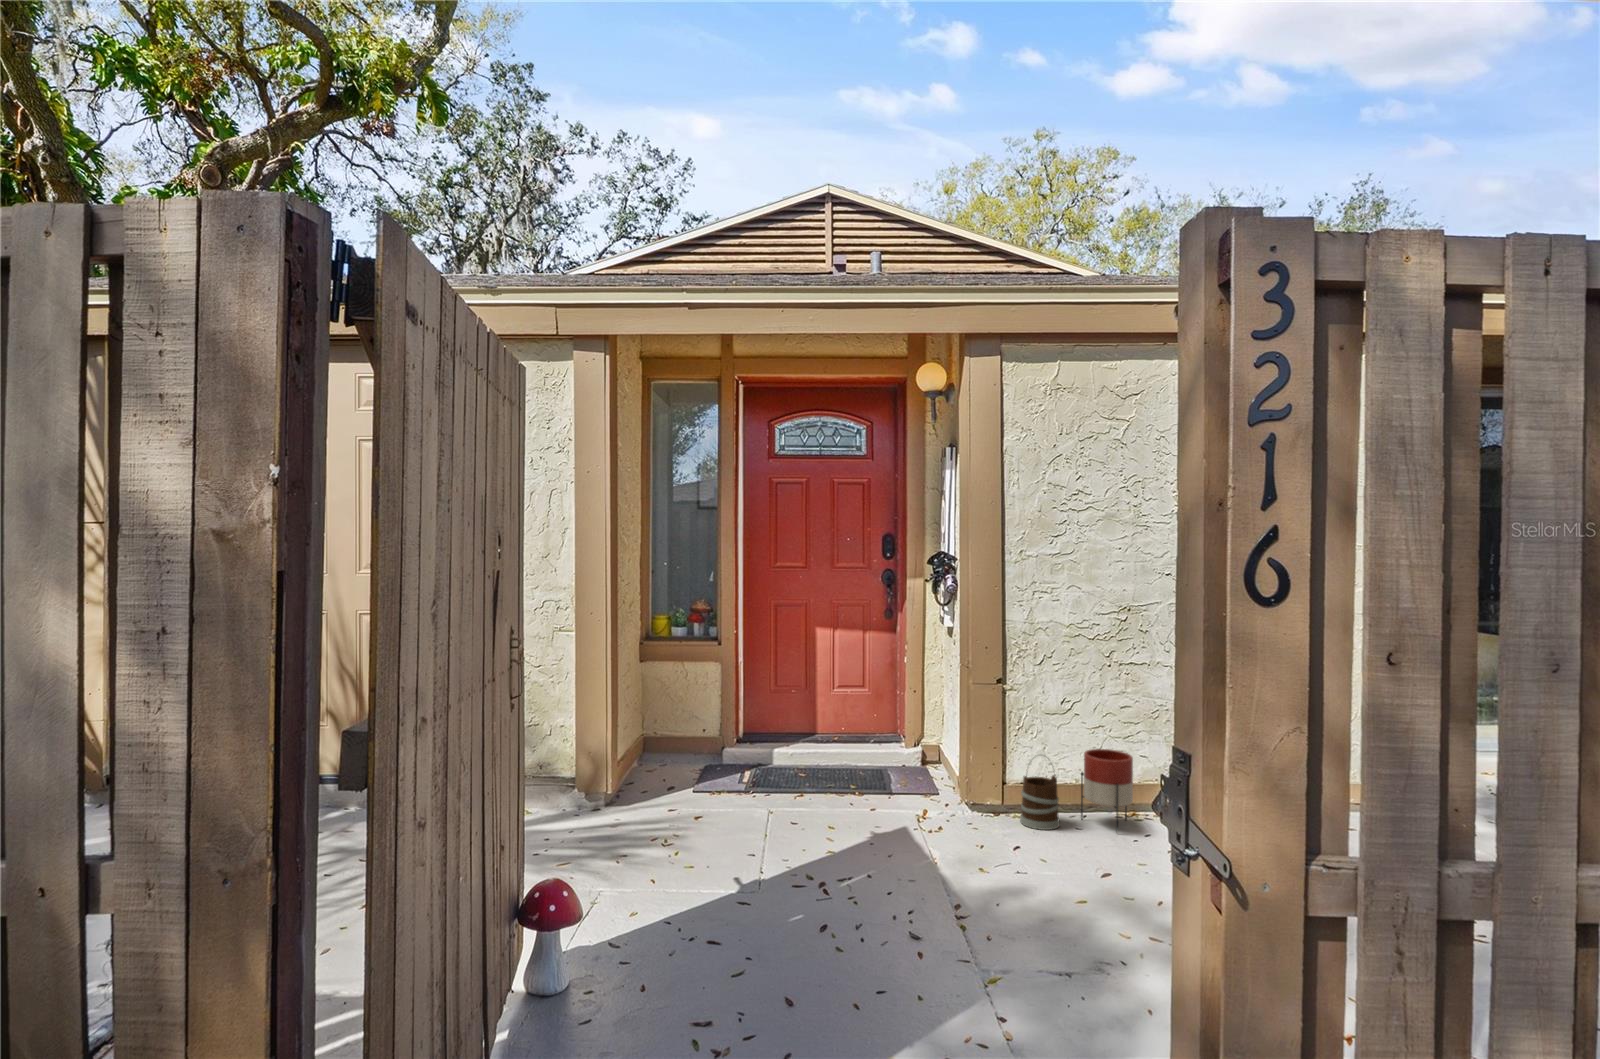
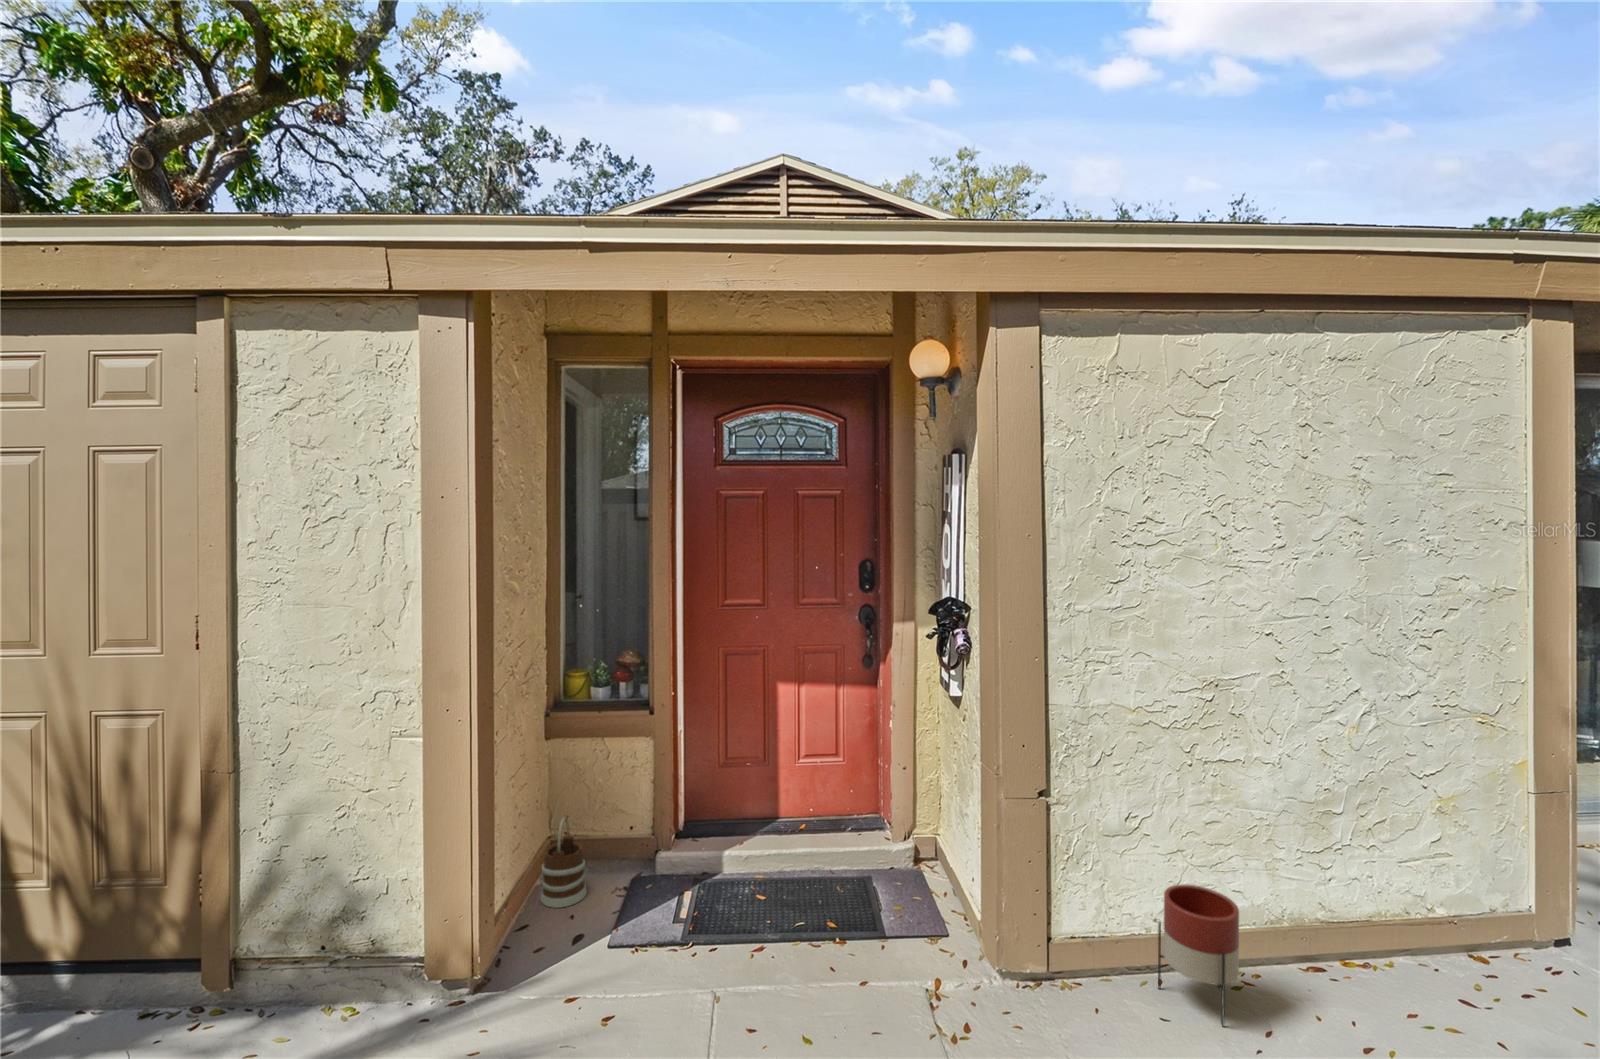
wooden bucket: present [1020,775,1060,830] -> present [541,818,587,908]

